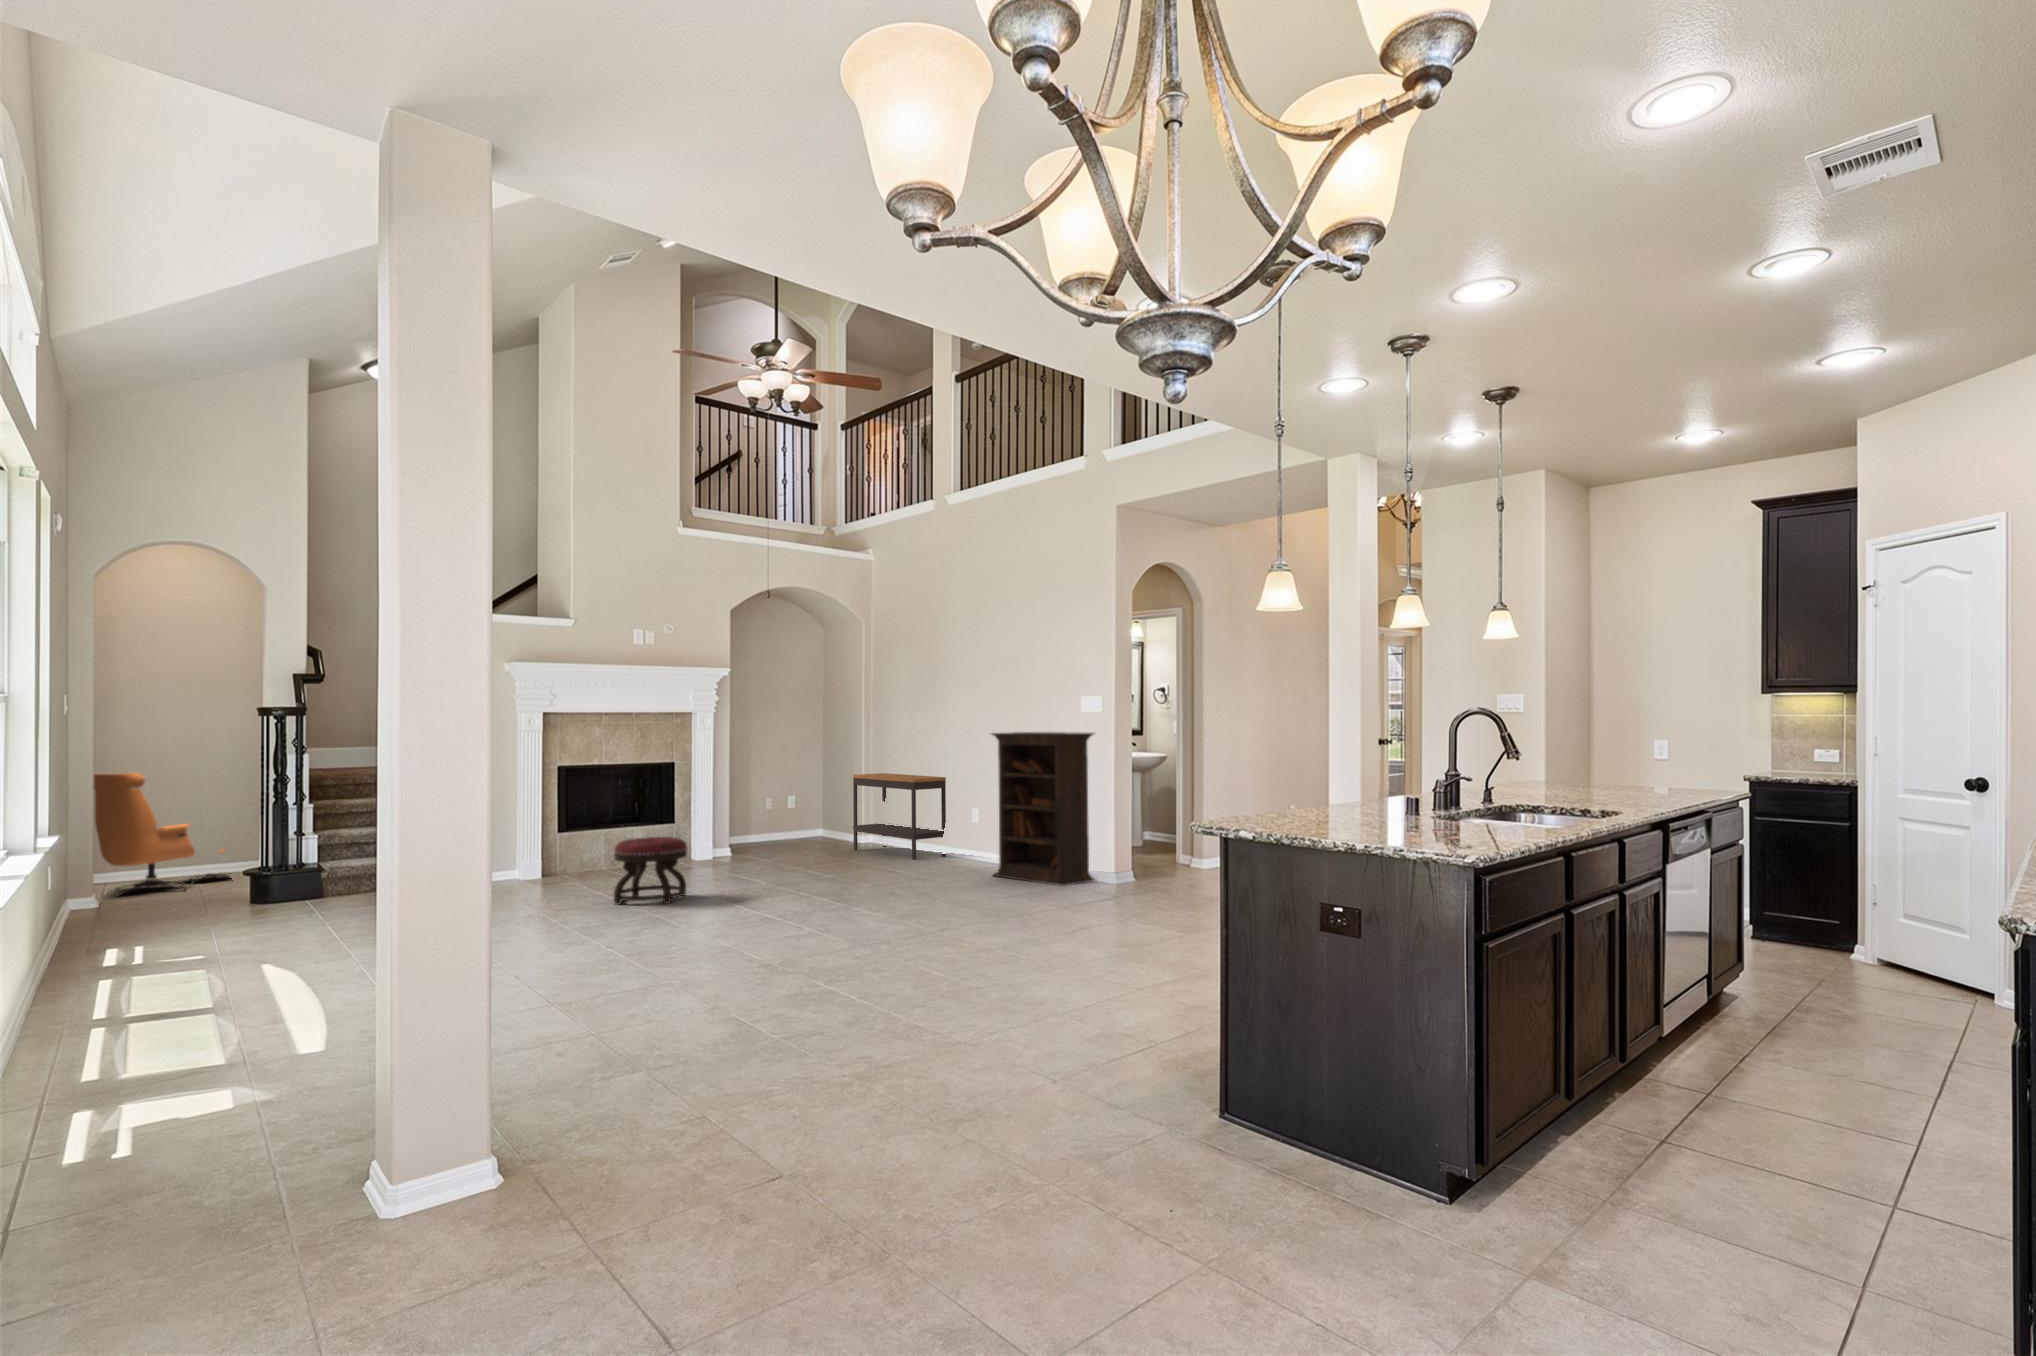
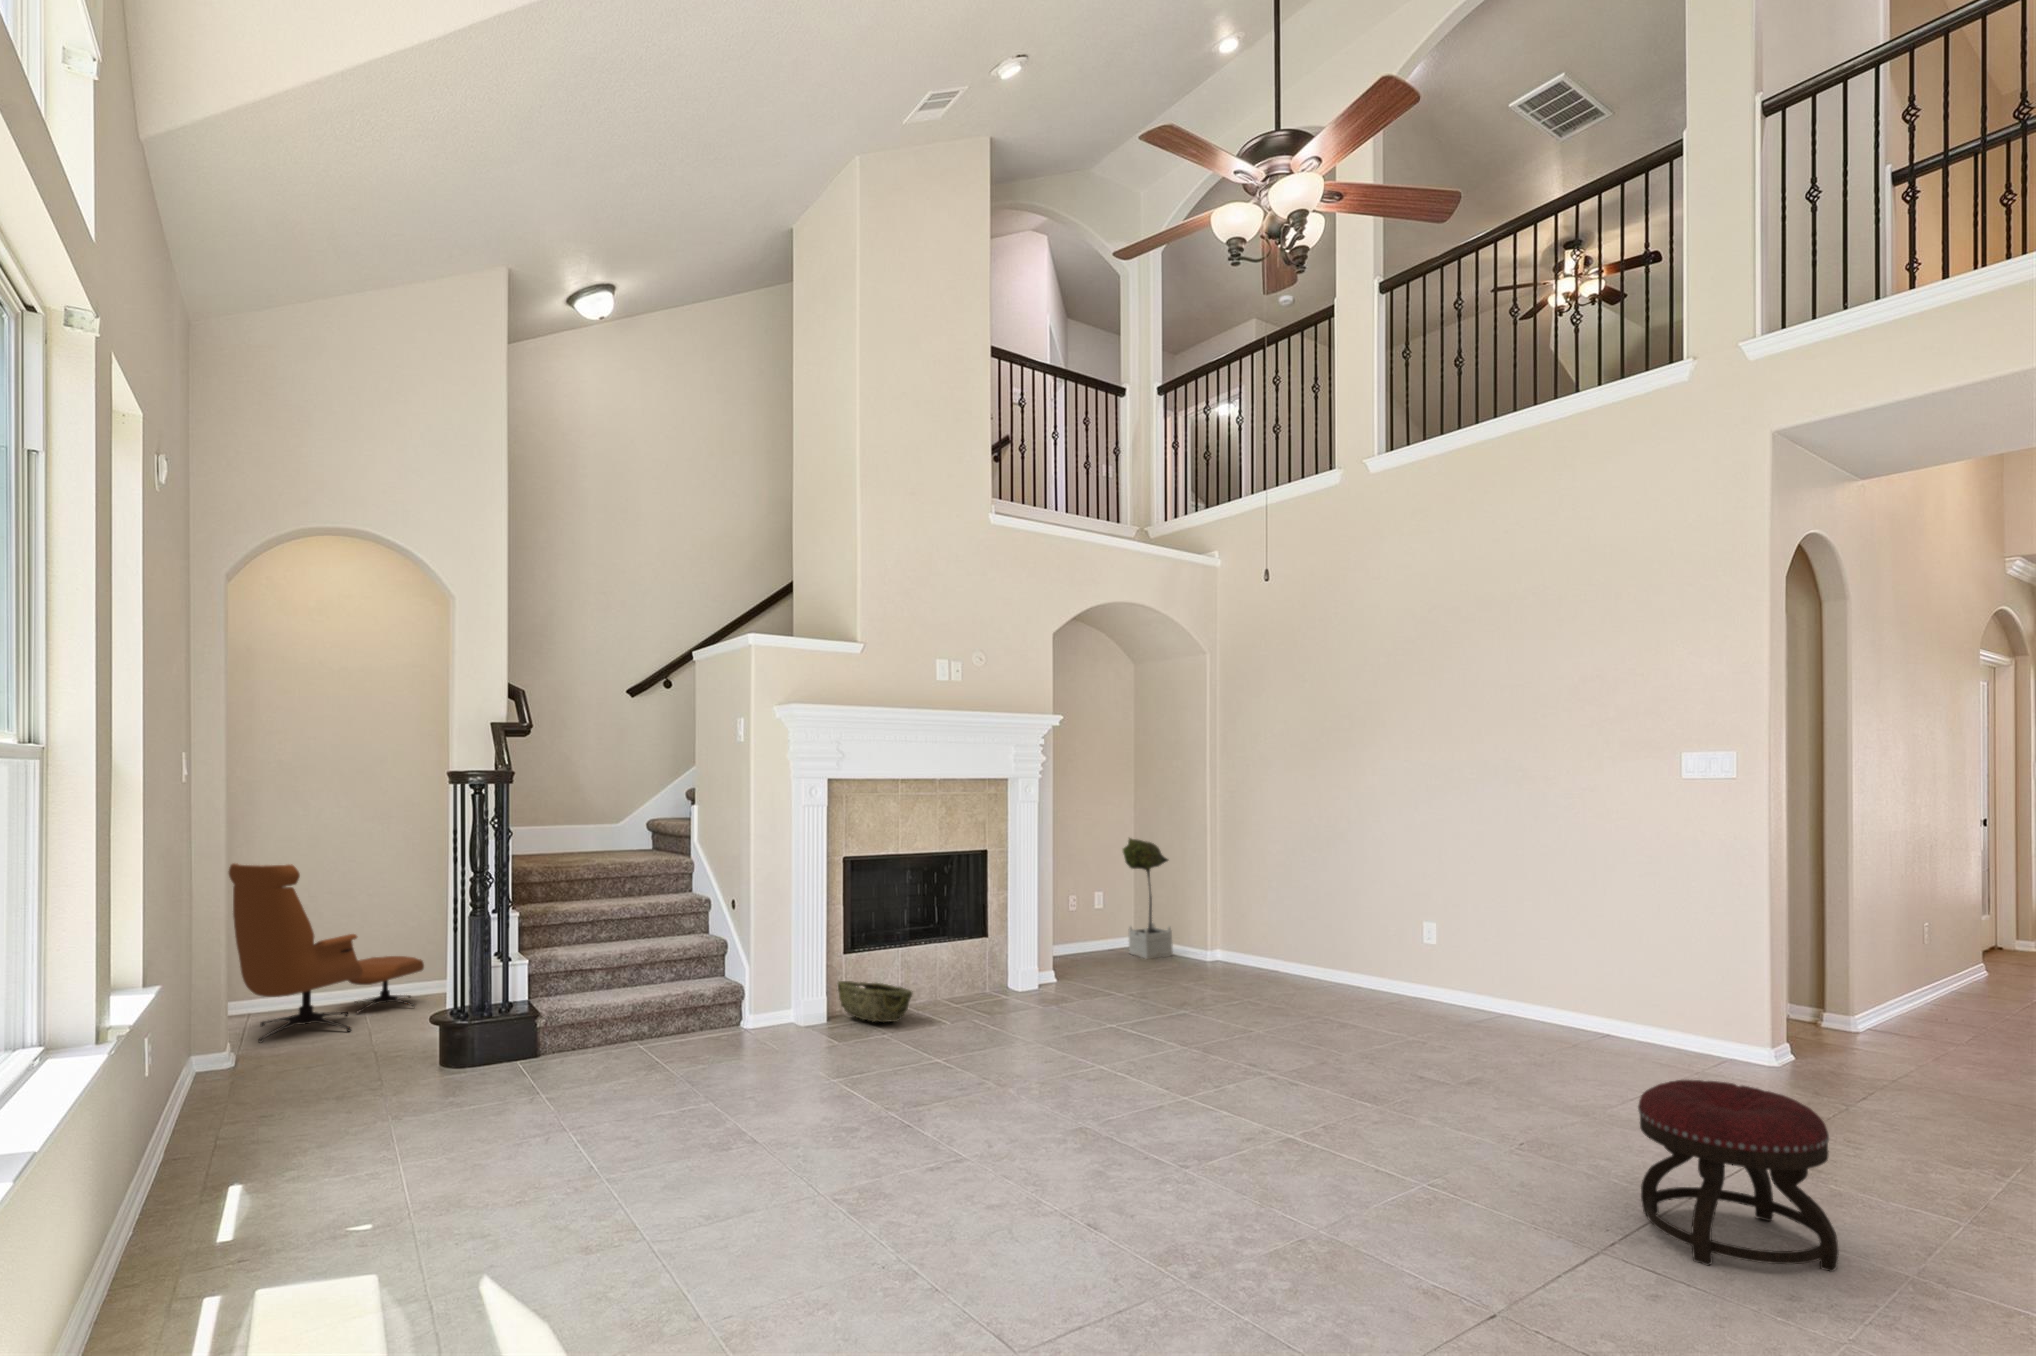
bookcase: present [992,732,1095,886] -> none [1537,820,1763,1099]
potted tree: none [795,760,830,845] -> present [1123,838,1173,959]
console table: present [853,773,946,860] -> none [1226,862,1390,1005]
ottoman: present [614,837,687,905] -> present [1638,1080,1839,1272]
woven basket: none [552,851,603,877] -> present [838,981,912,1022]

